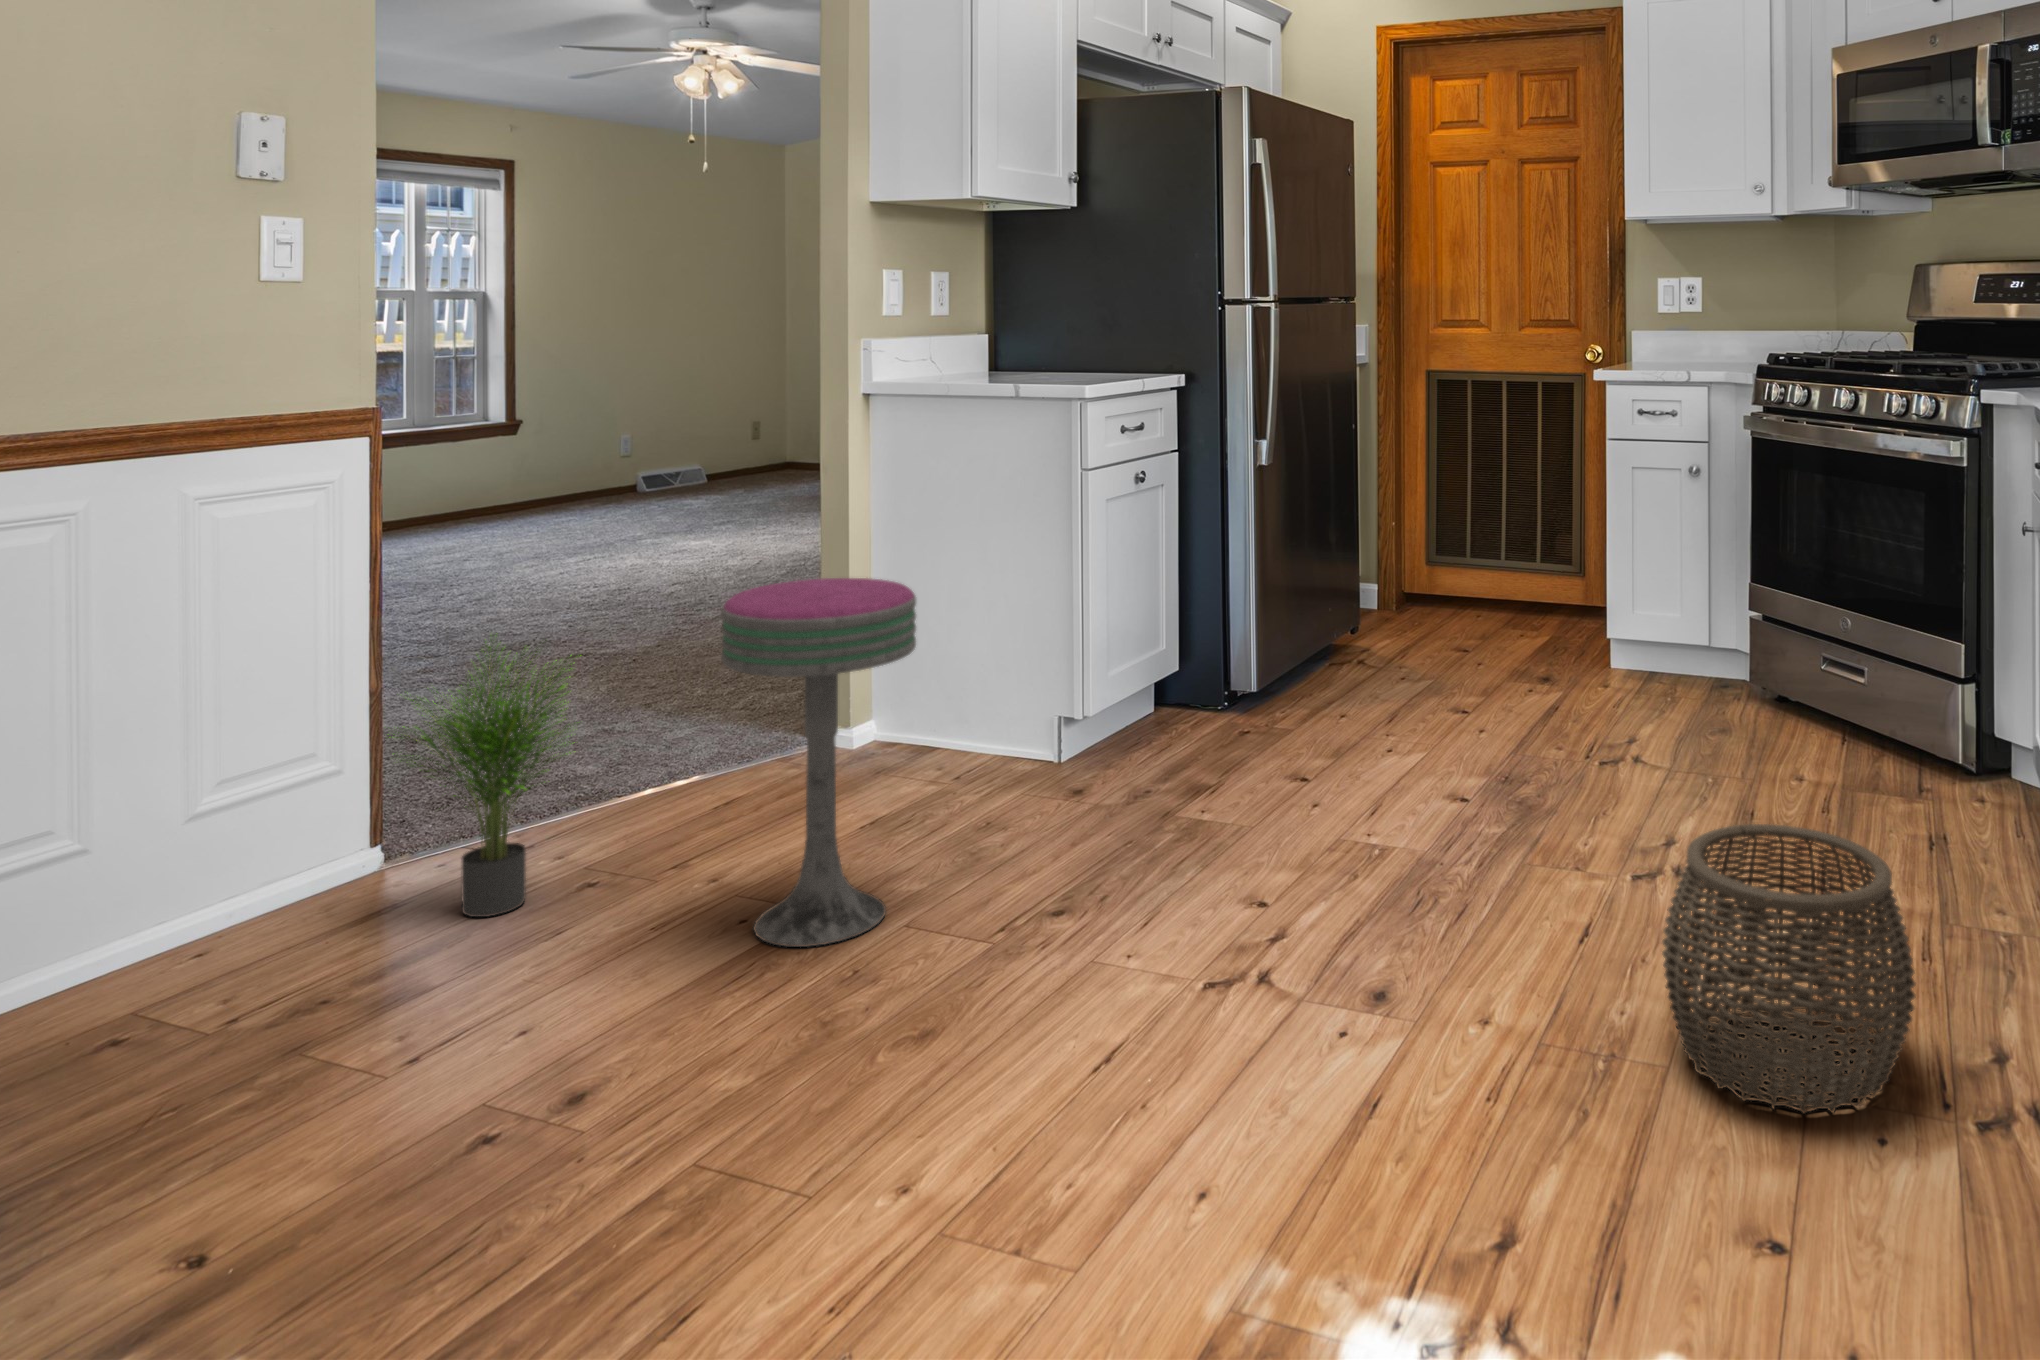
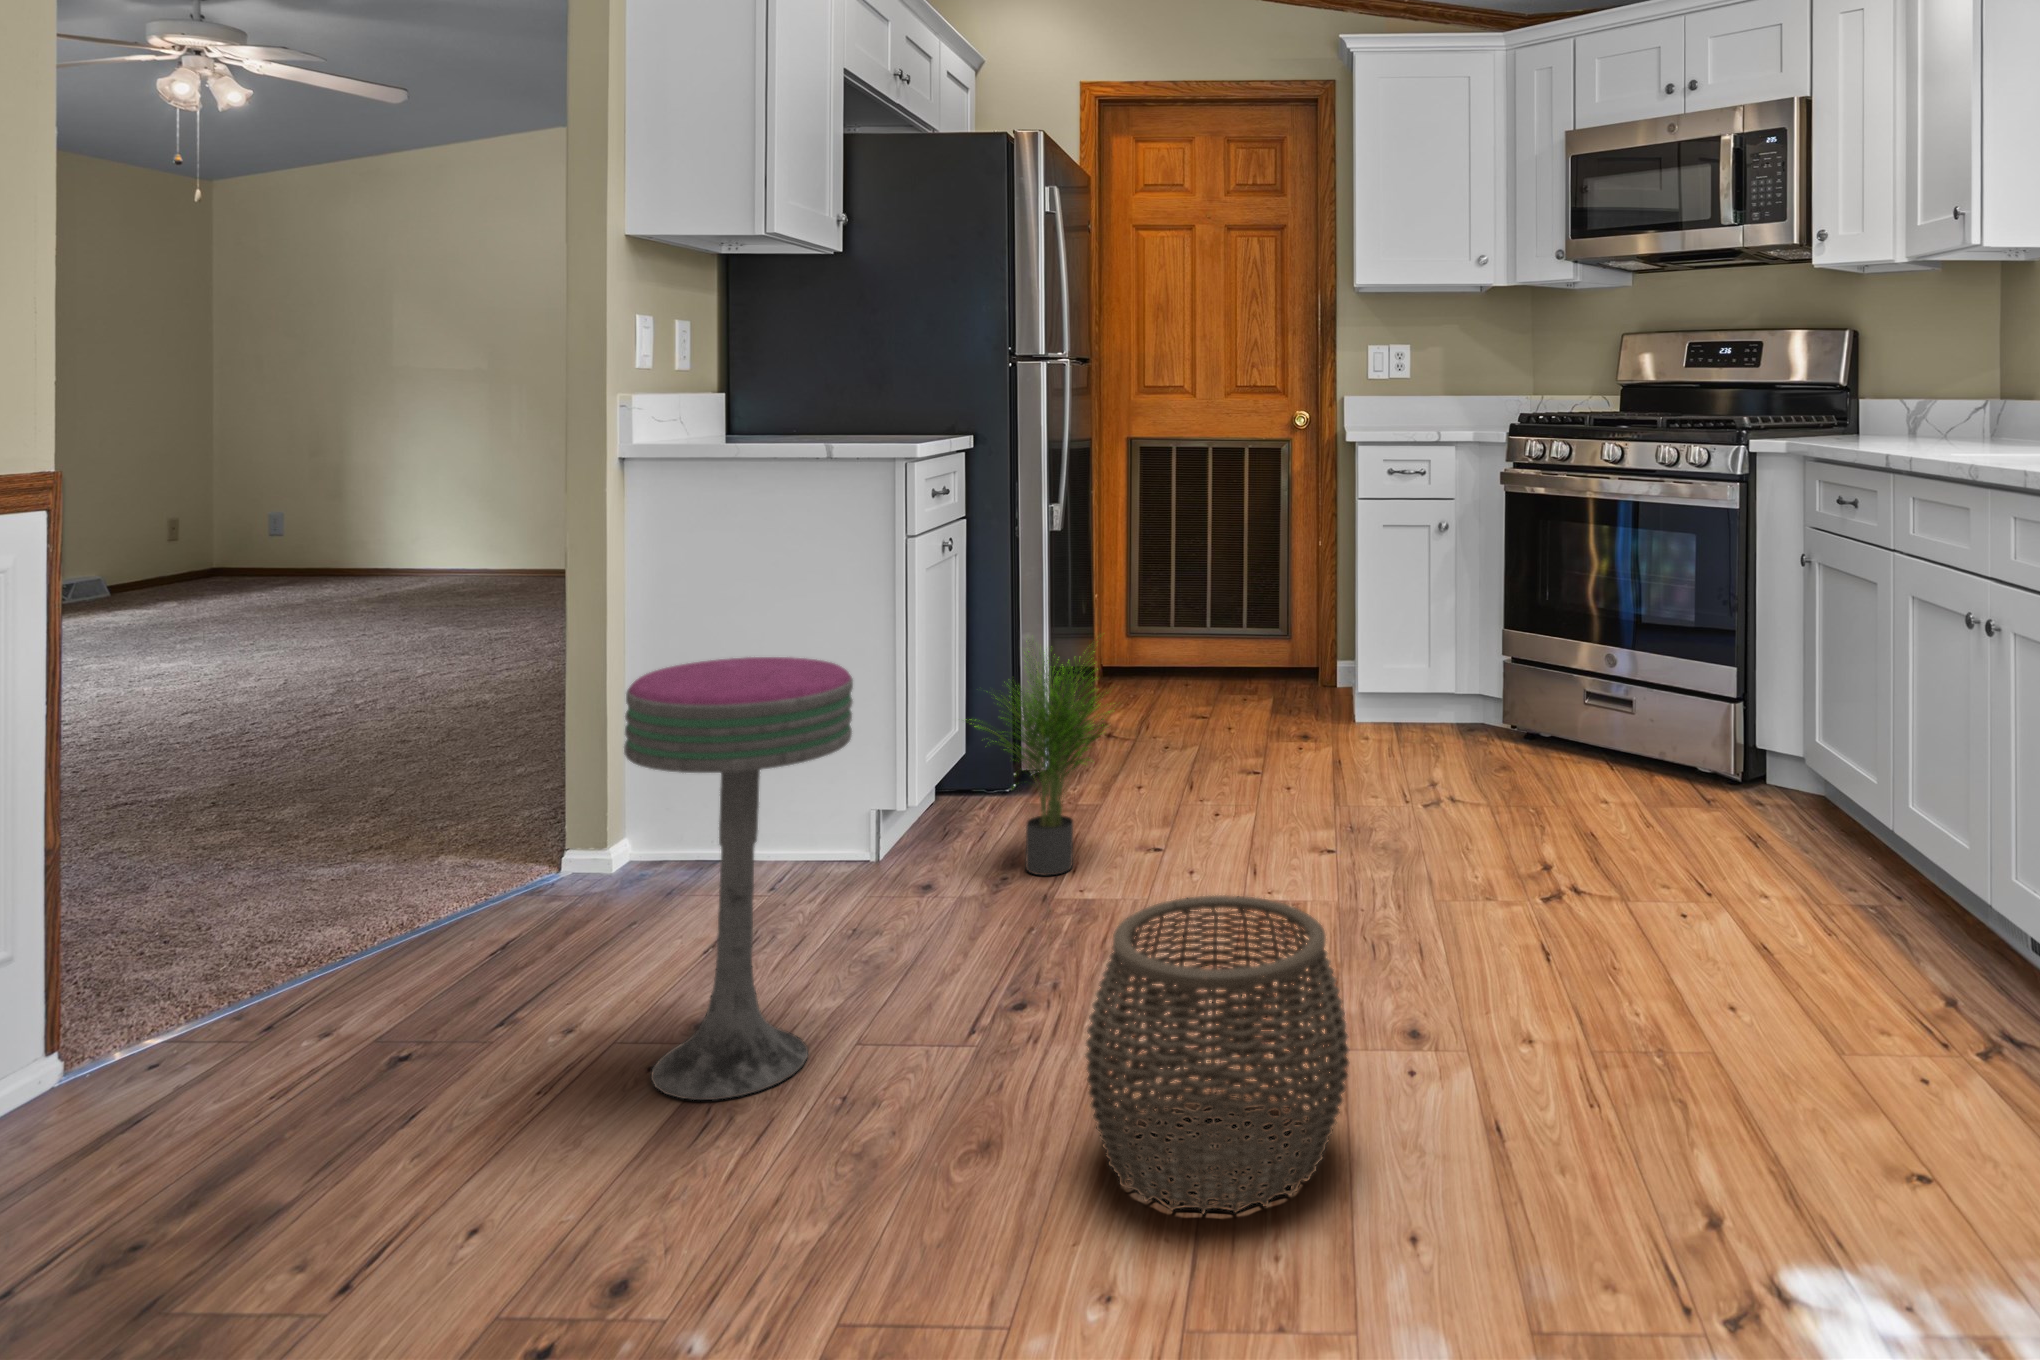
potted plant: present [393,640,581,917] -> present [968,647,1110,875]
woven basket: present [1662,824,1916,1113] -> present [1086,895,1349,1214]

